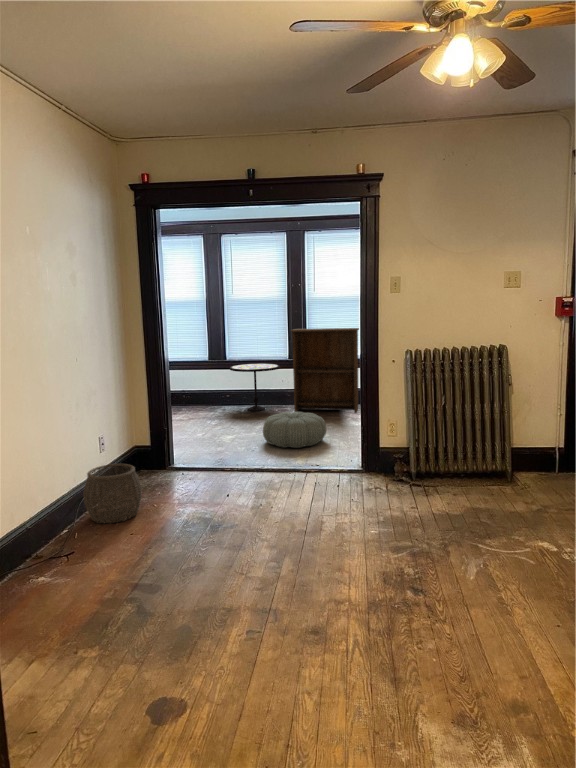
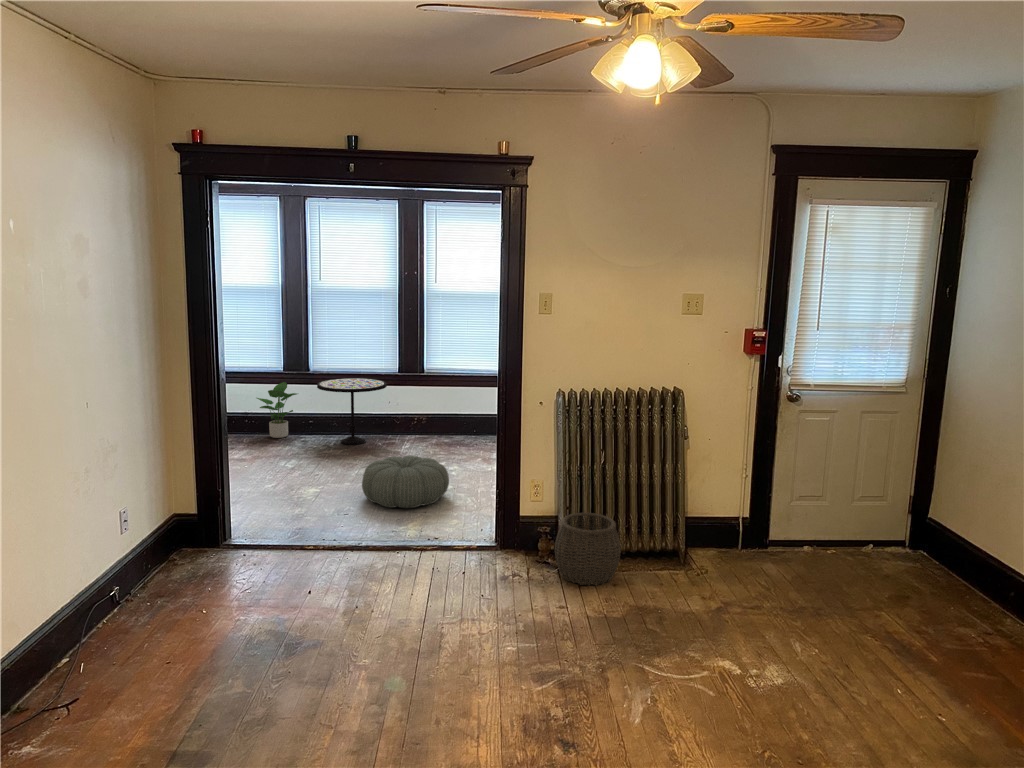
bookshelf: present [291,328,359,413] -> none [404,334,495,450]
potted plant: none [187,368,218,408] -> present [257,382,297,438]
woven basket: present [84,464,142,523] -> present [555,513,621,585]

